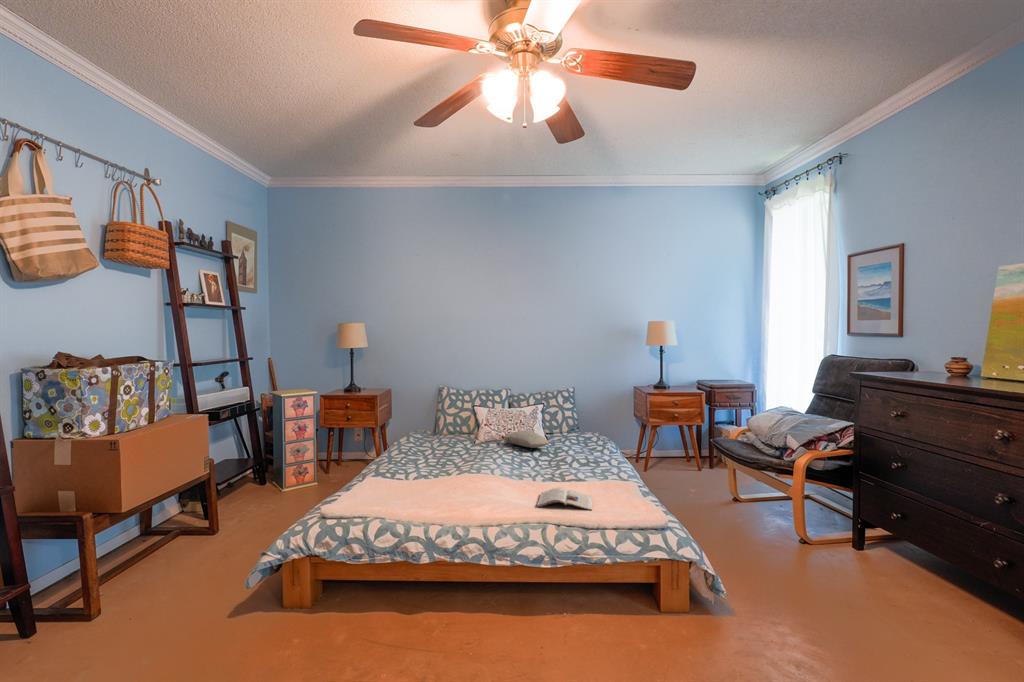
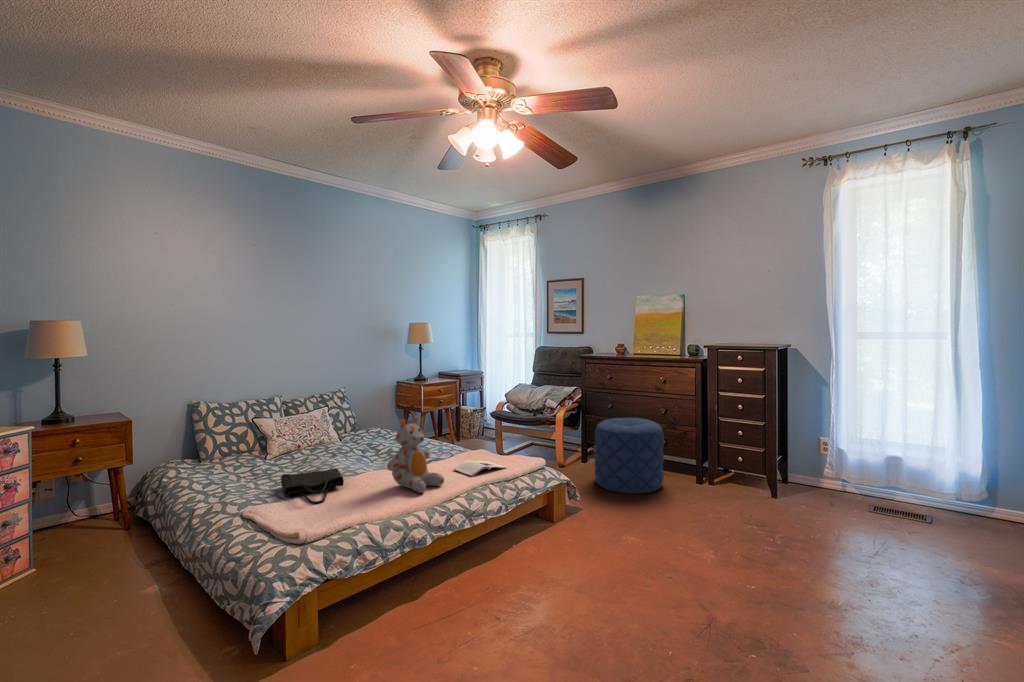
stuffed bear: none [442,425,502,508] -> present [387,417,444,493]
pillow: present [504,430,549,448] -> none [315,433,372,448]
tote bag: none [388,457,452,490] -> present [281,468,343,504]
pouf: none [812,485,965,641] -> present [594,418,664,494]

